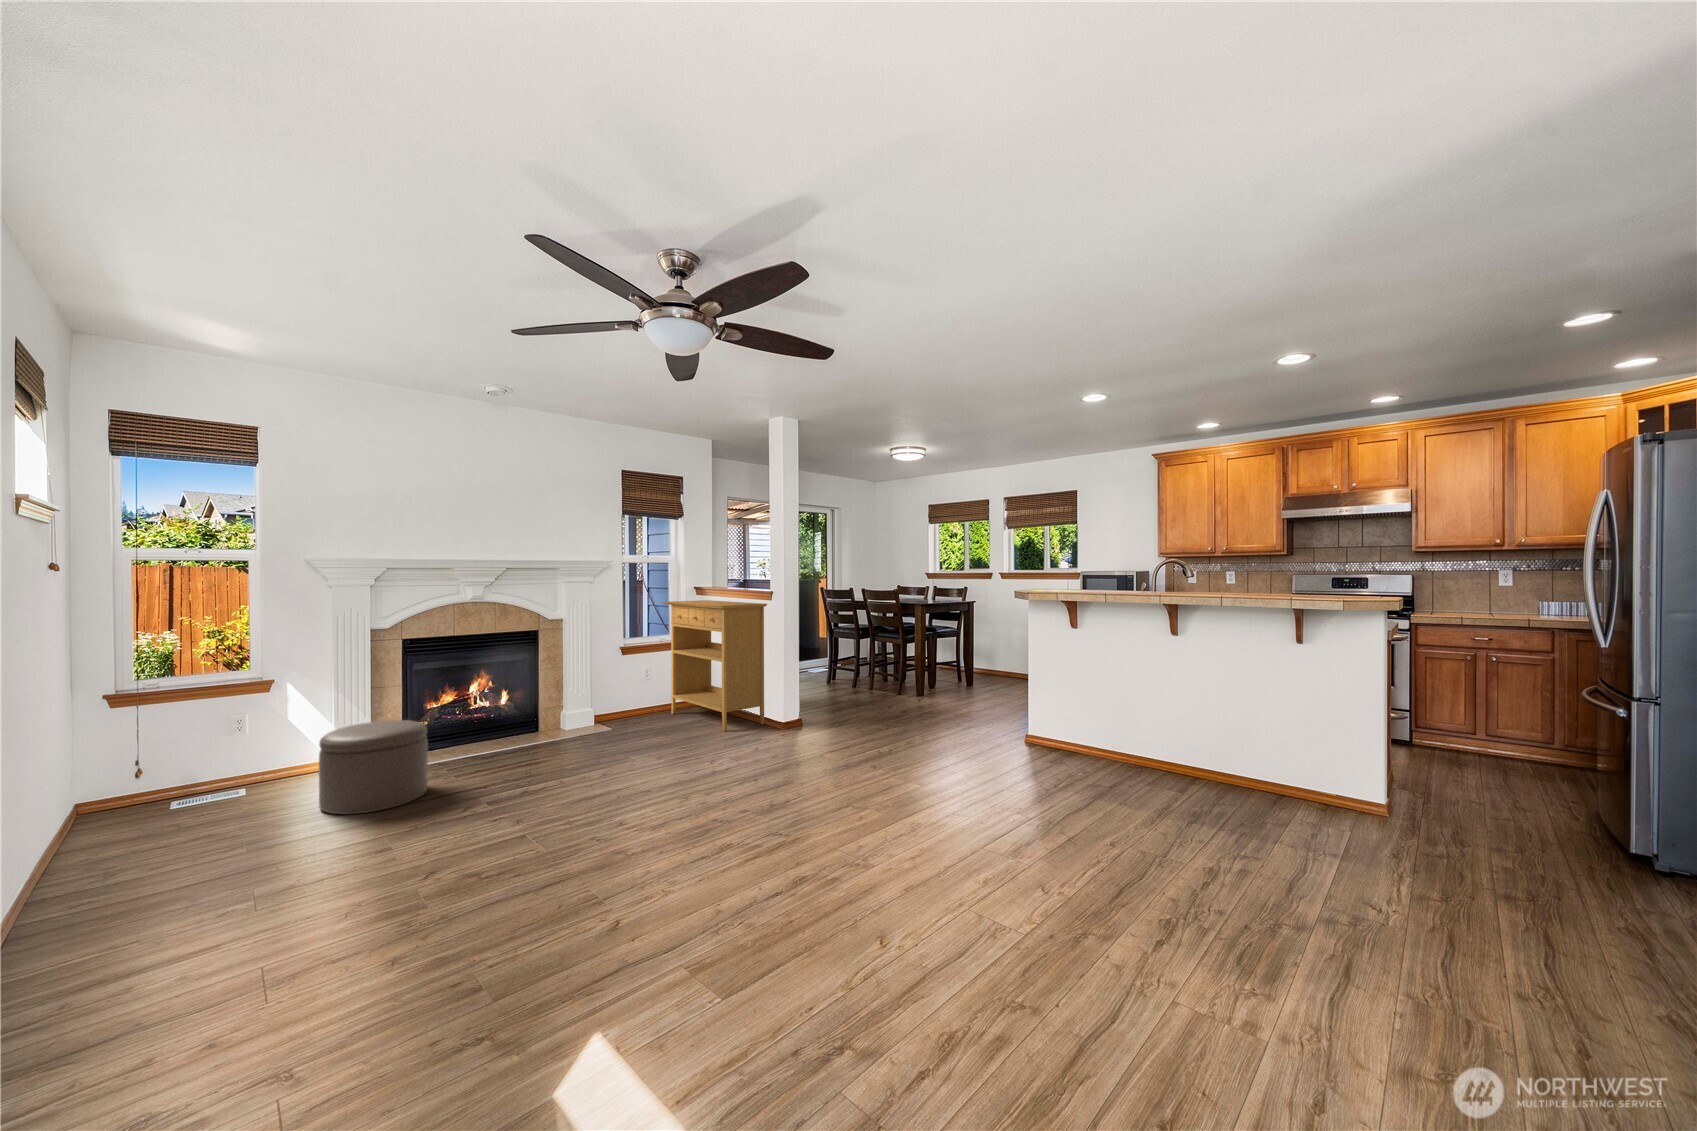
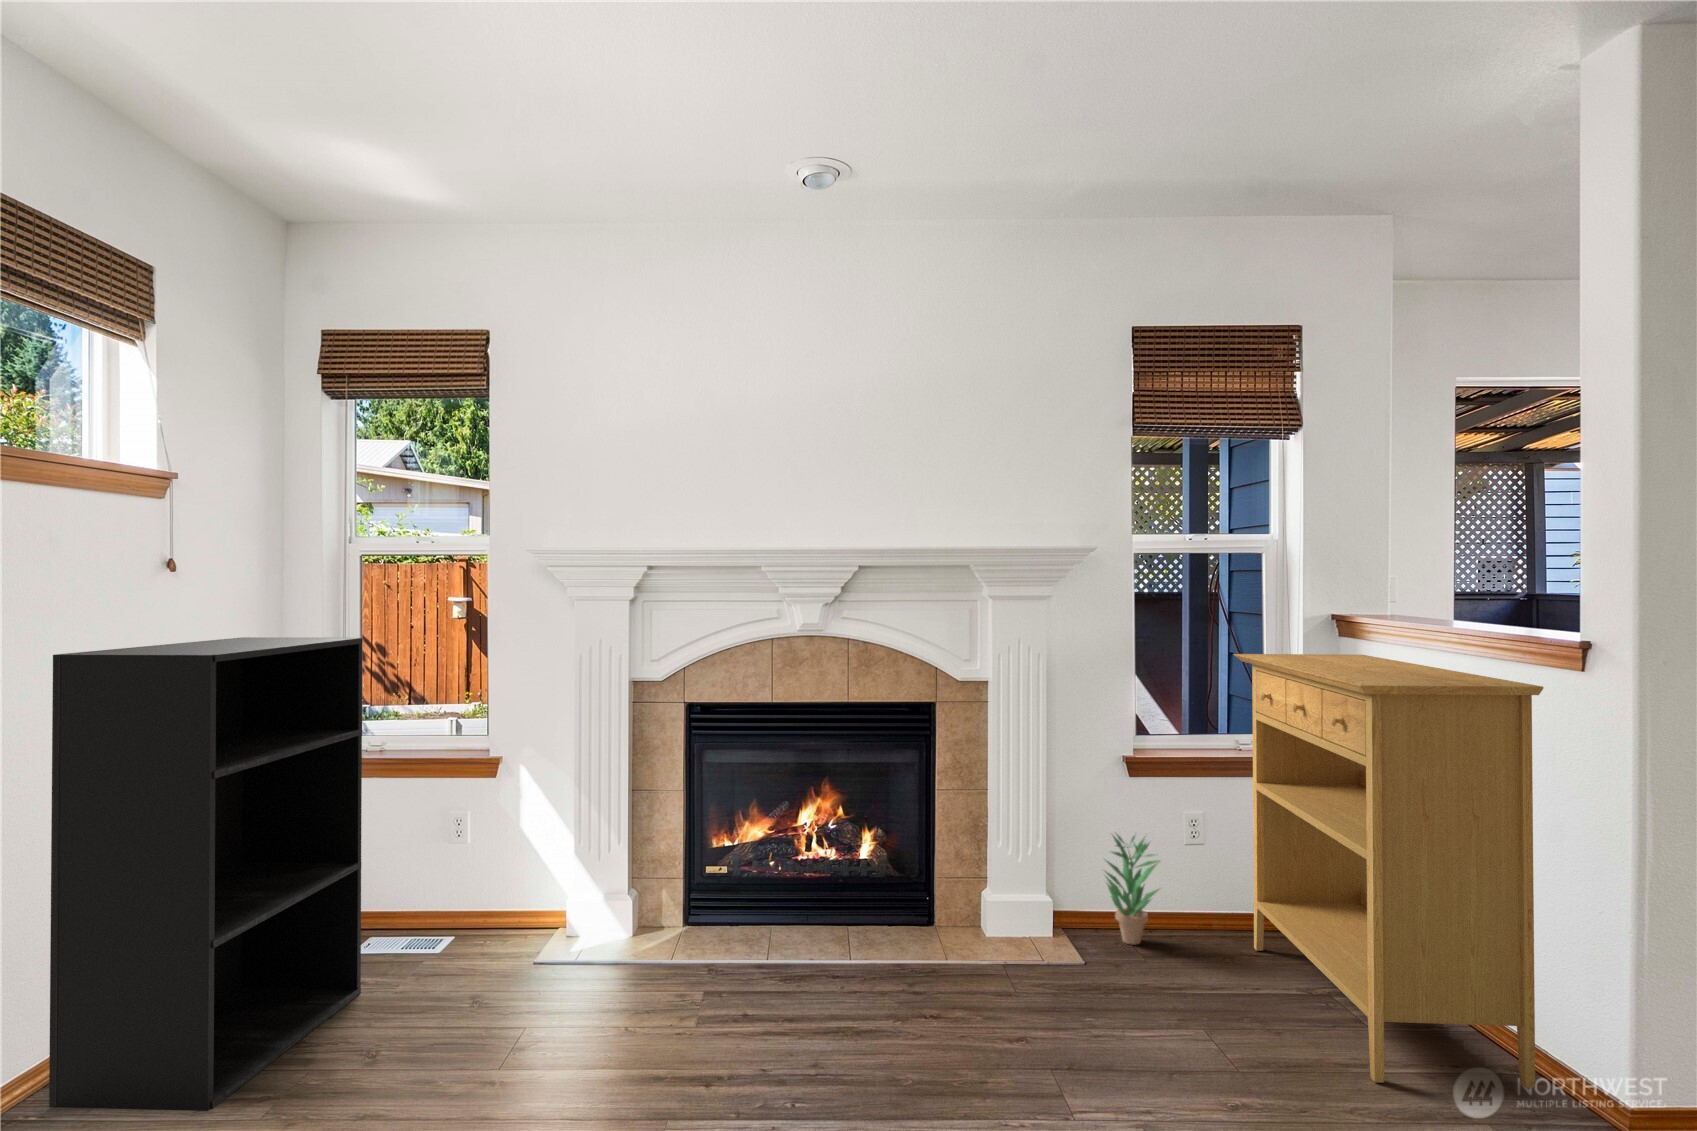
bookshelf: none [98,608,230,878] -> present [49,637,363,1111]
potted plant: none [613,674,640,721] -> present [1105,833,1160,945]
ottoman: present [319,720,428,814] -> none [412,877,605,1094]

